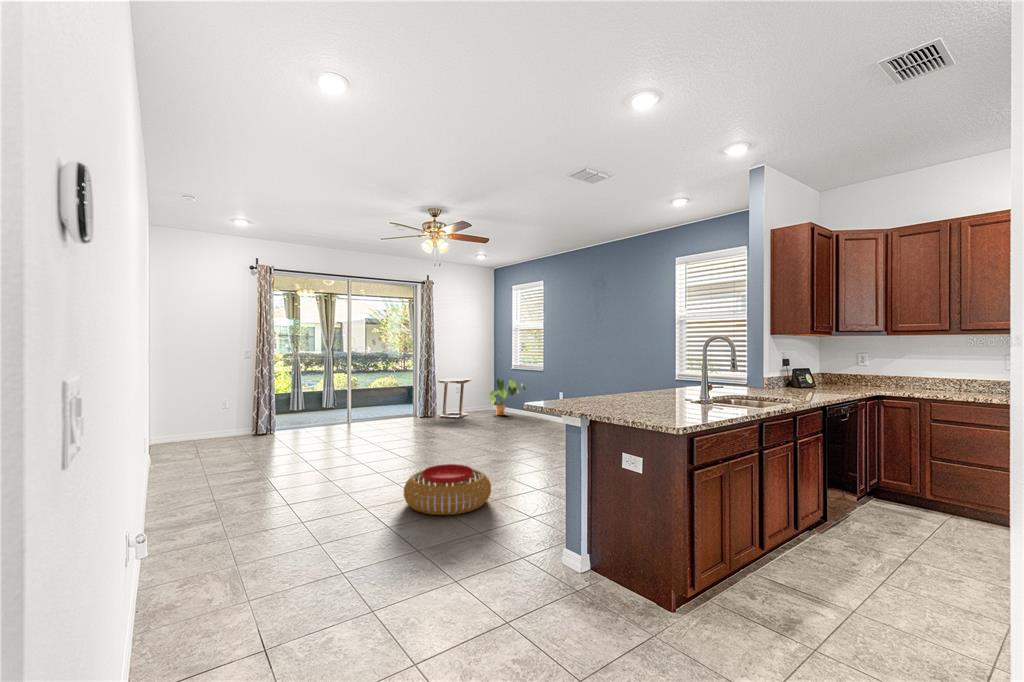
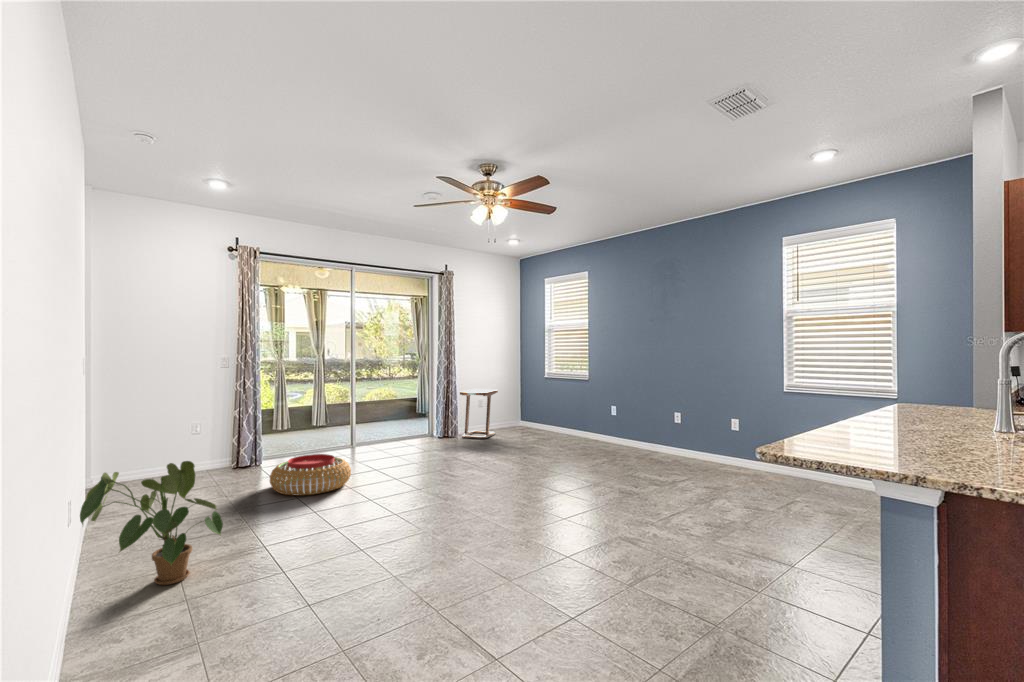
house plant: present [490,379,525,416] -> present [80,461,223,585]
pouf: present [404,464,491,515] -> present [270,454,351,495]

